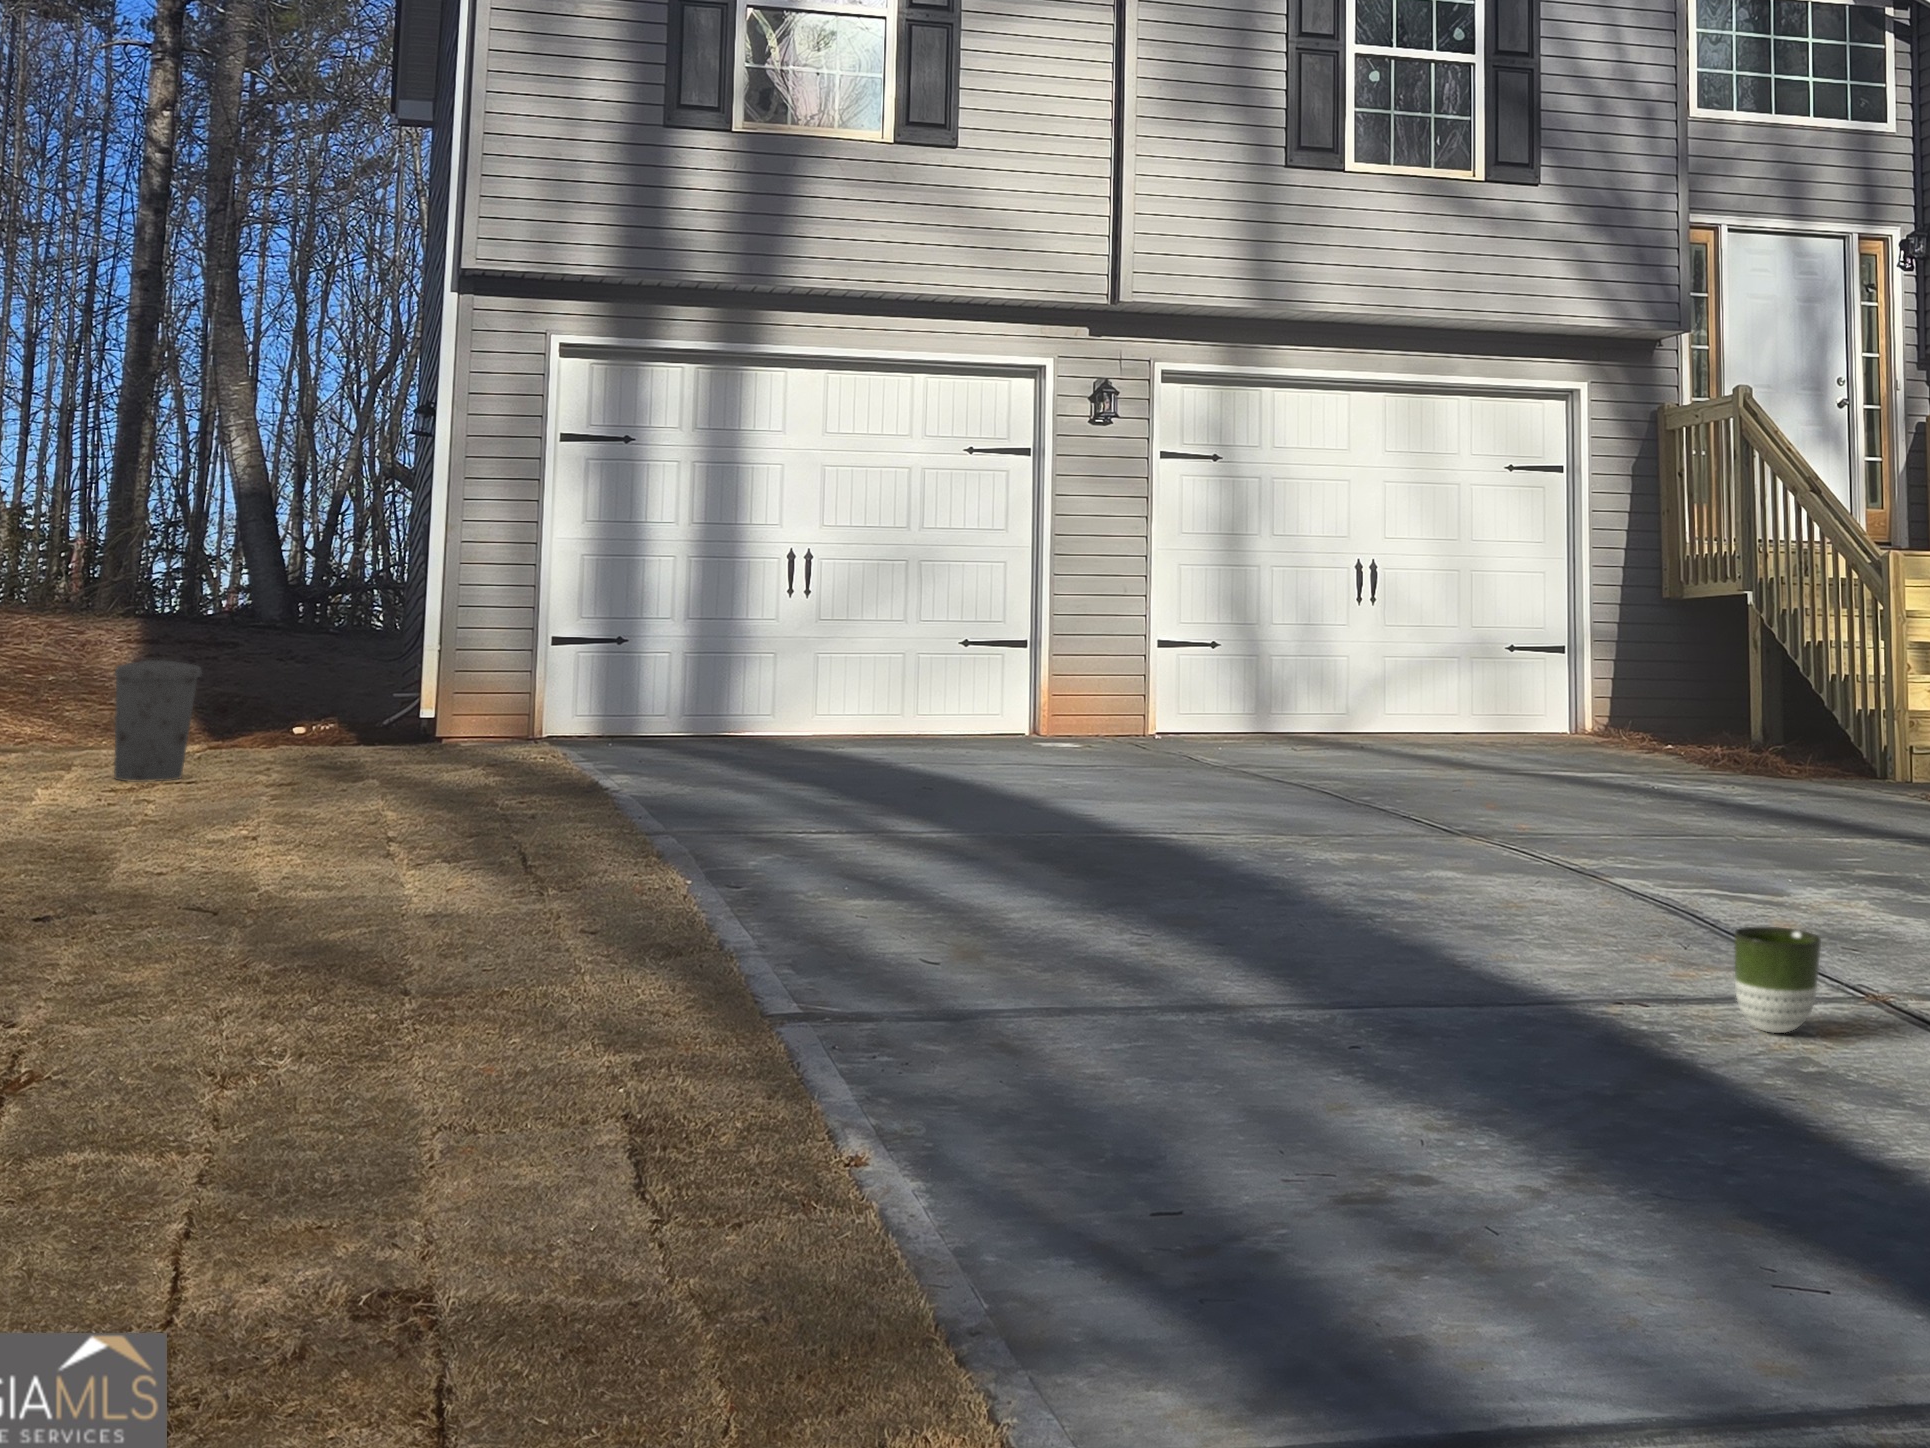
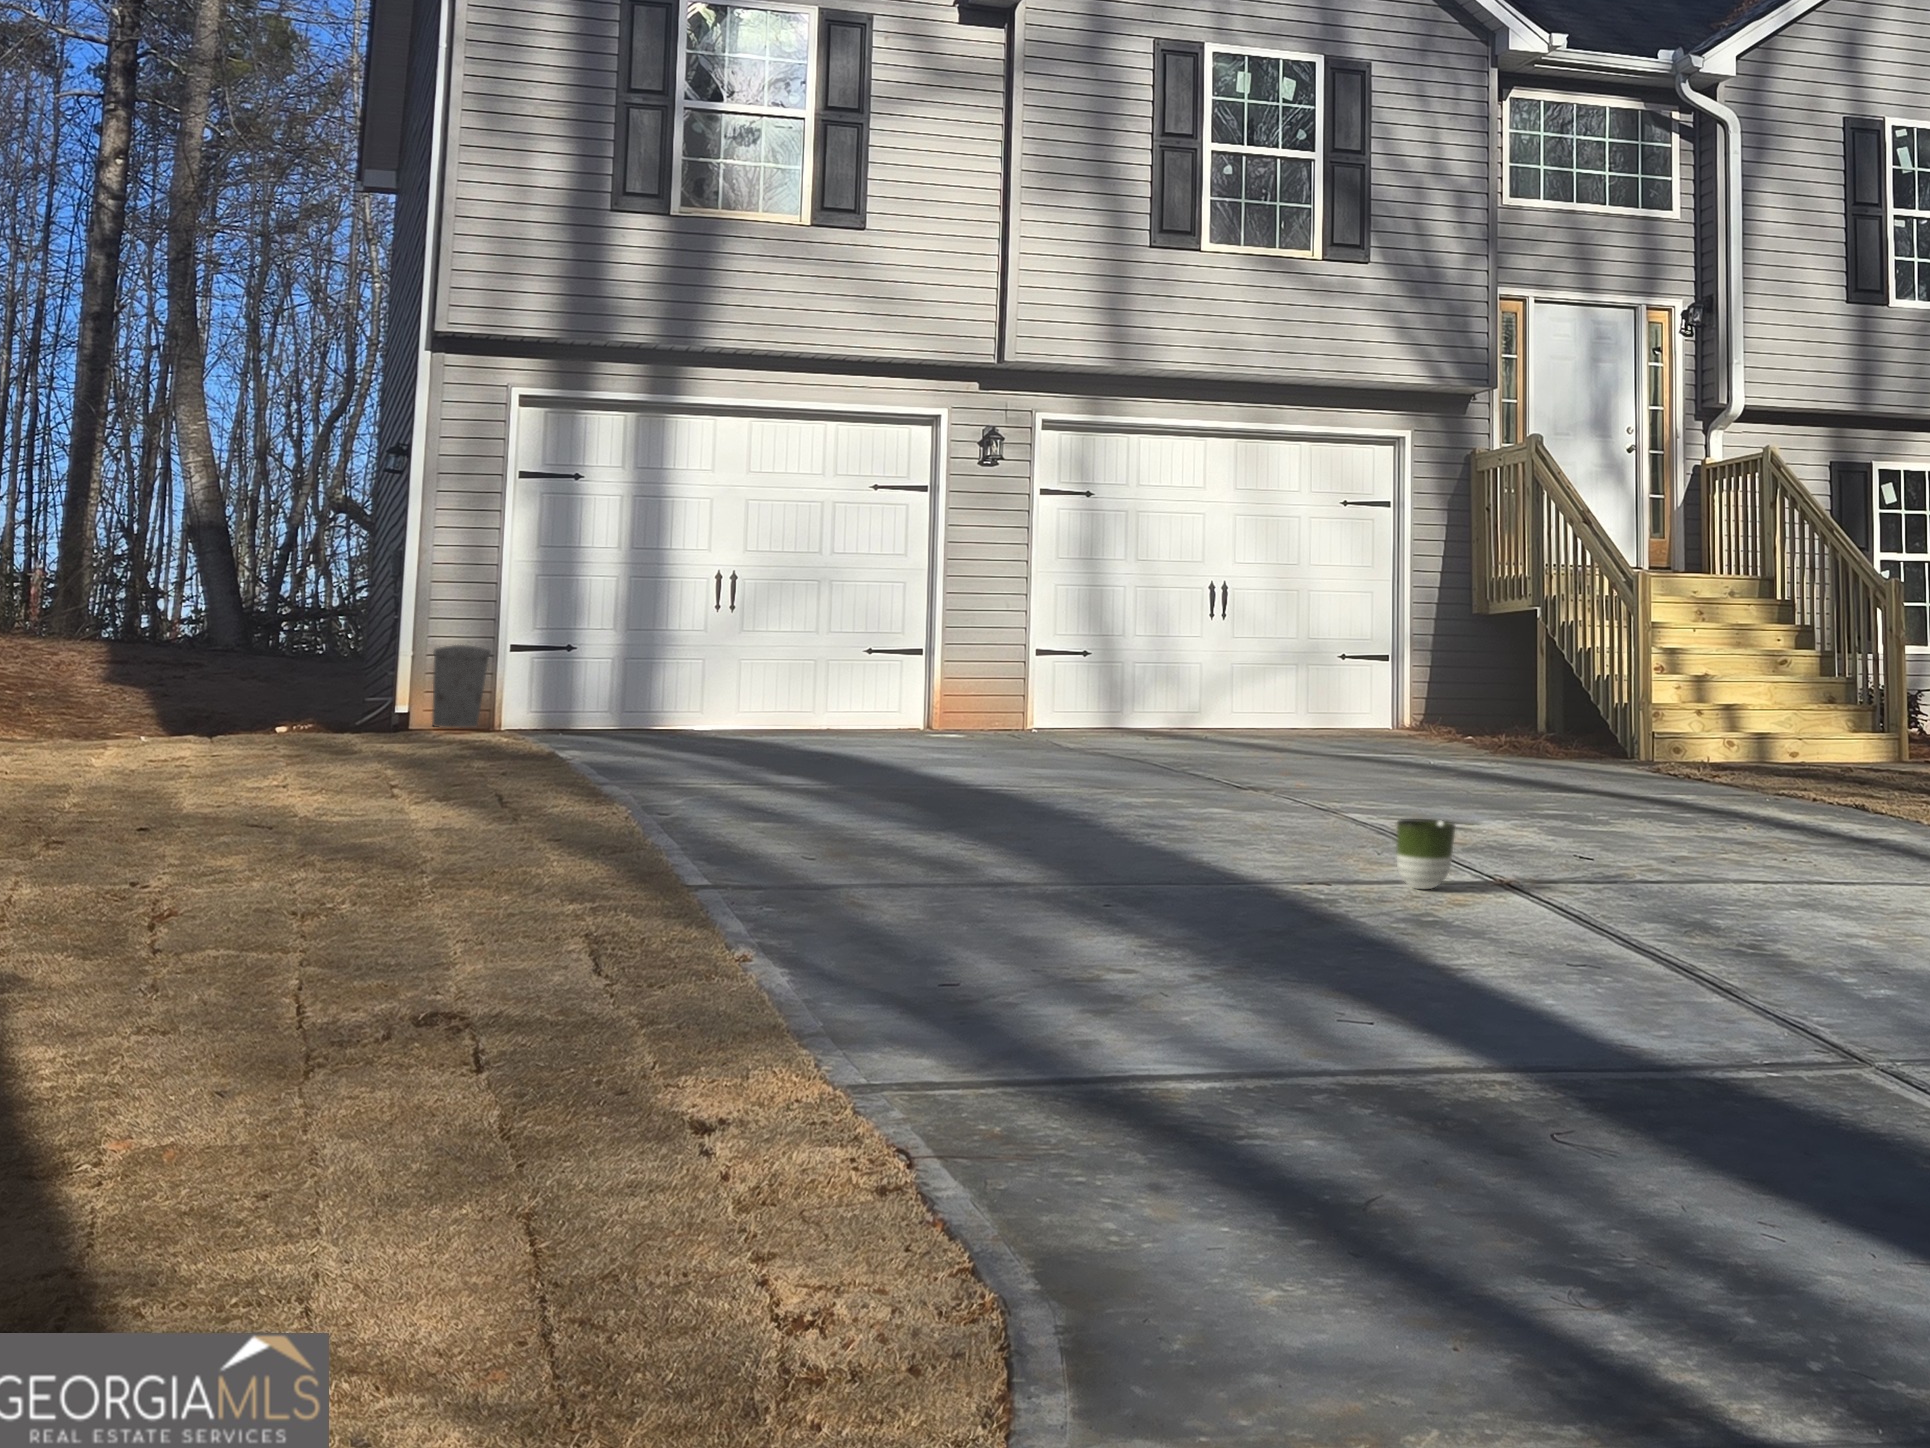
trash can: present [114,660,202,782] -> present [432,645,491,728]

